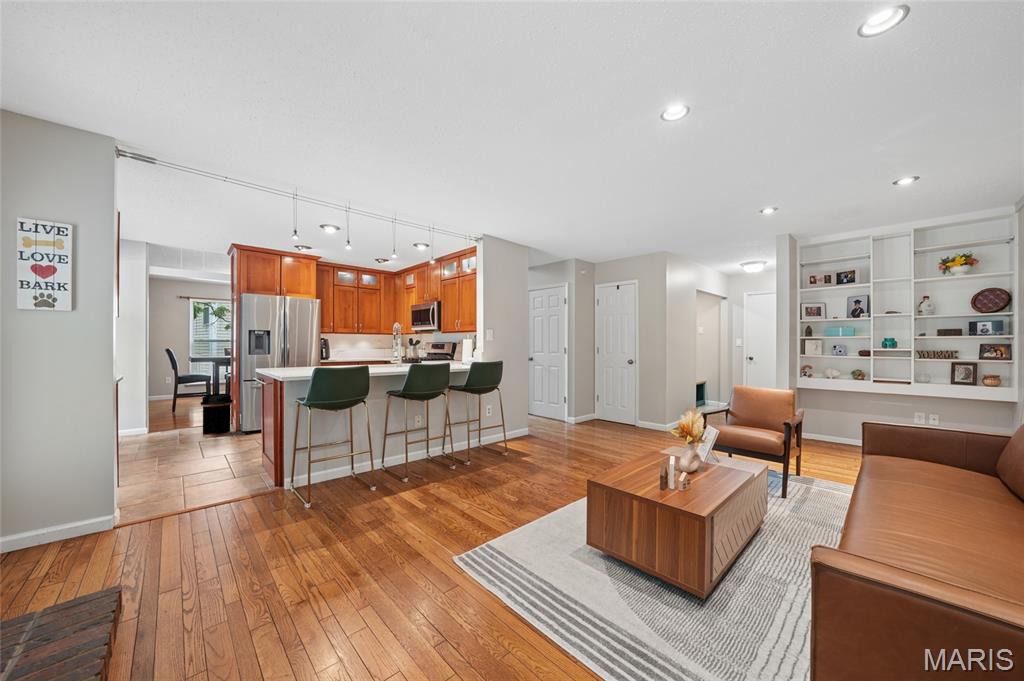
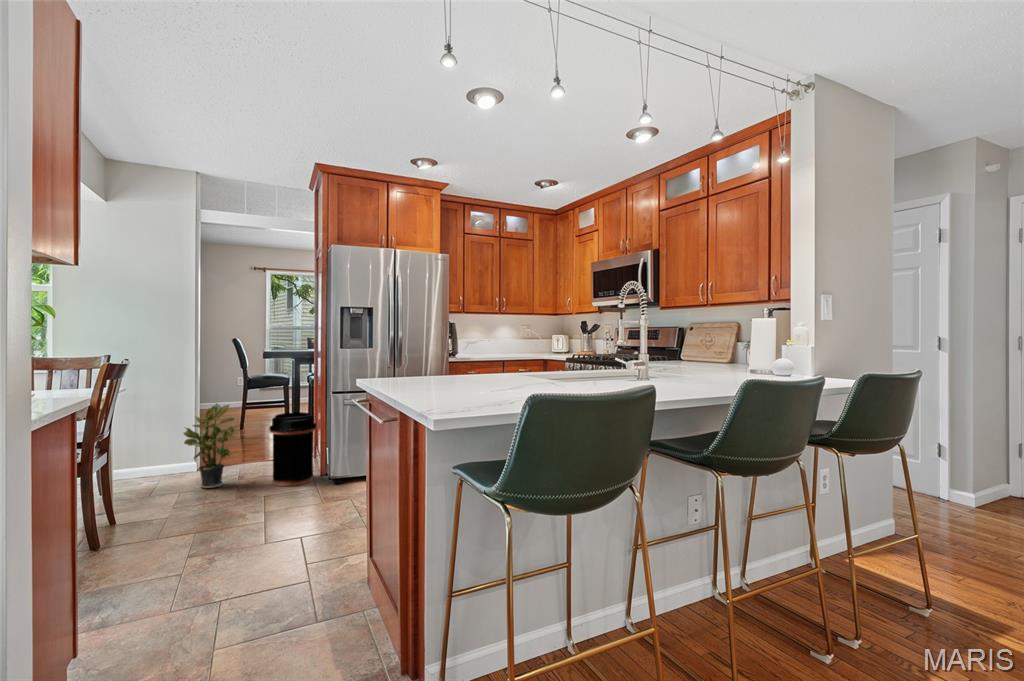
potted plant: none [139,389,177,441] -> present [184,403,235,489]

